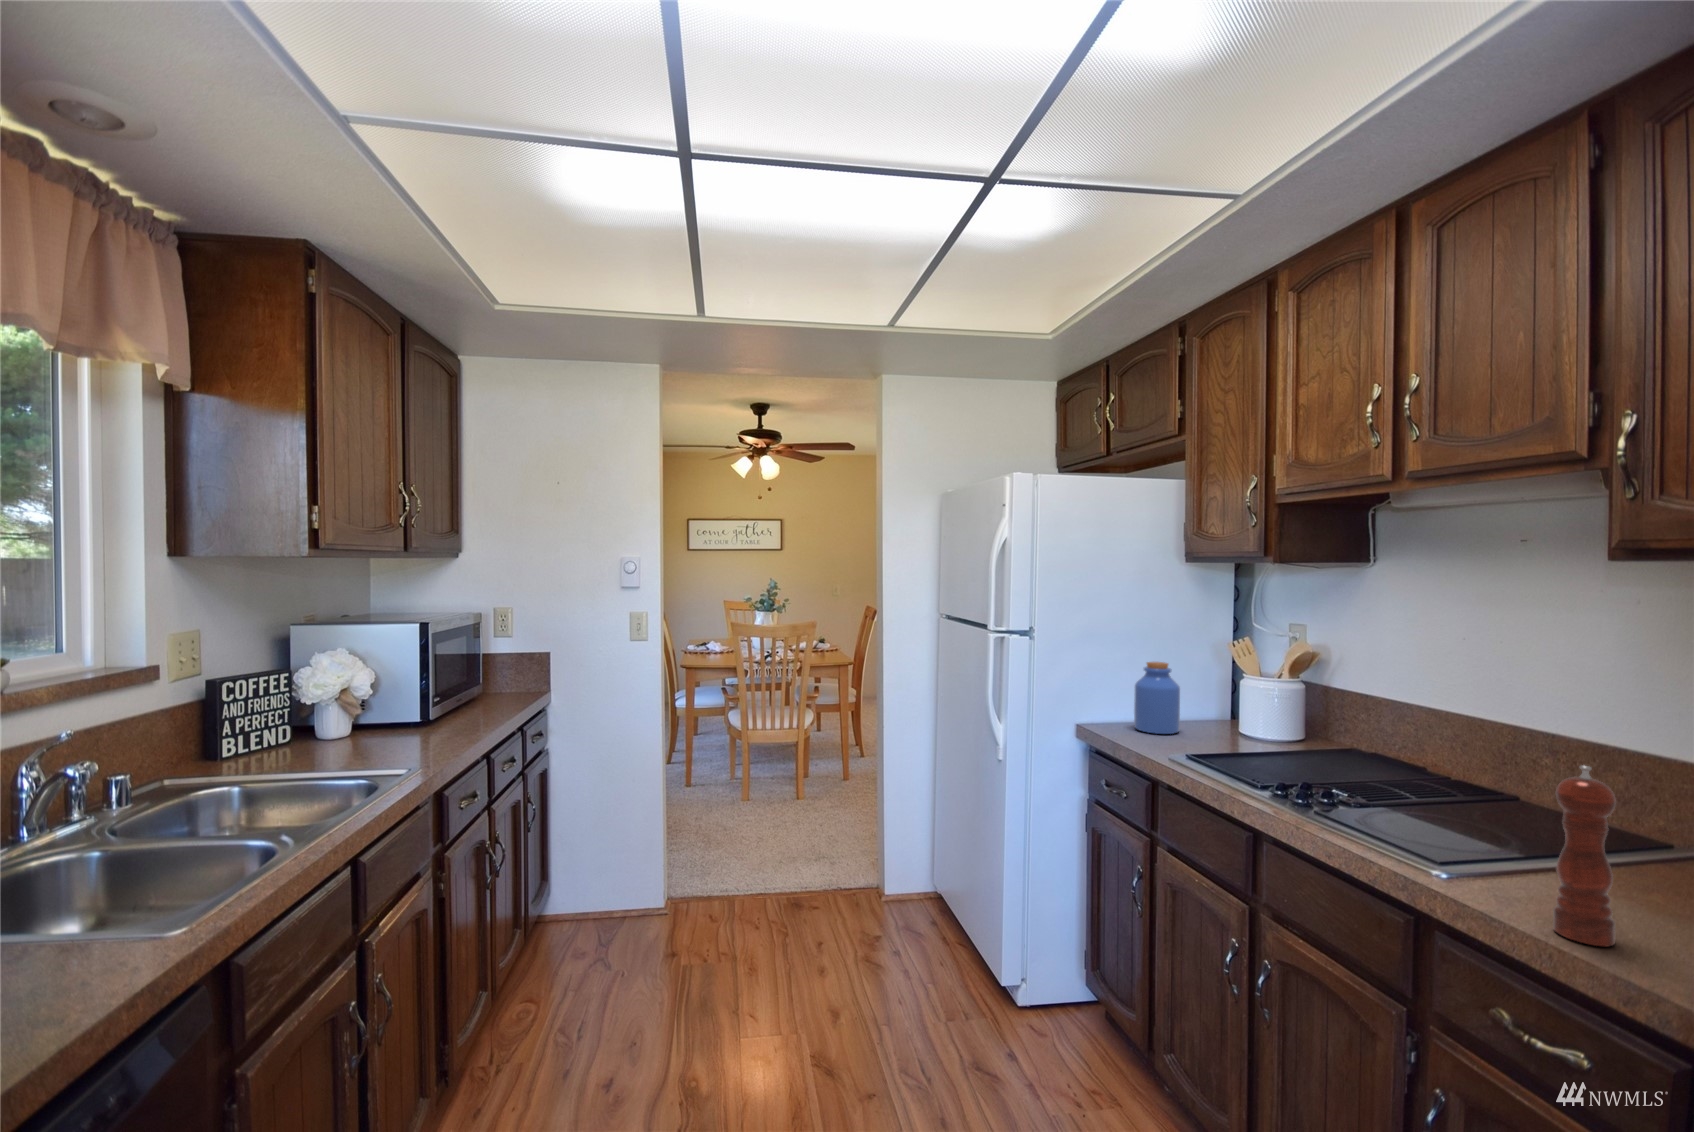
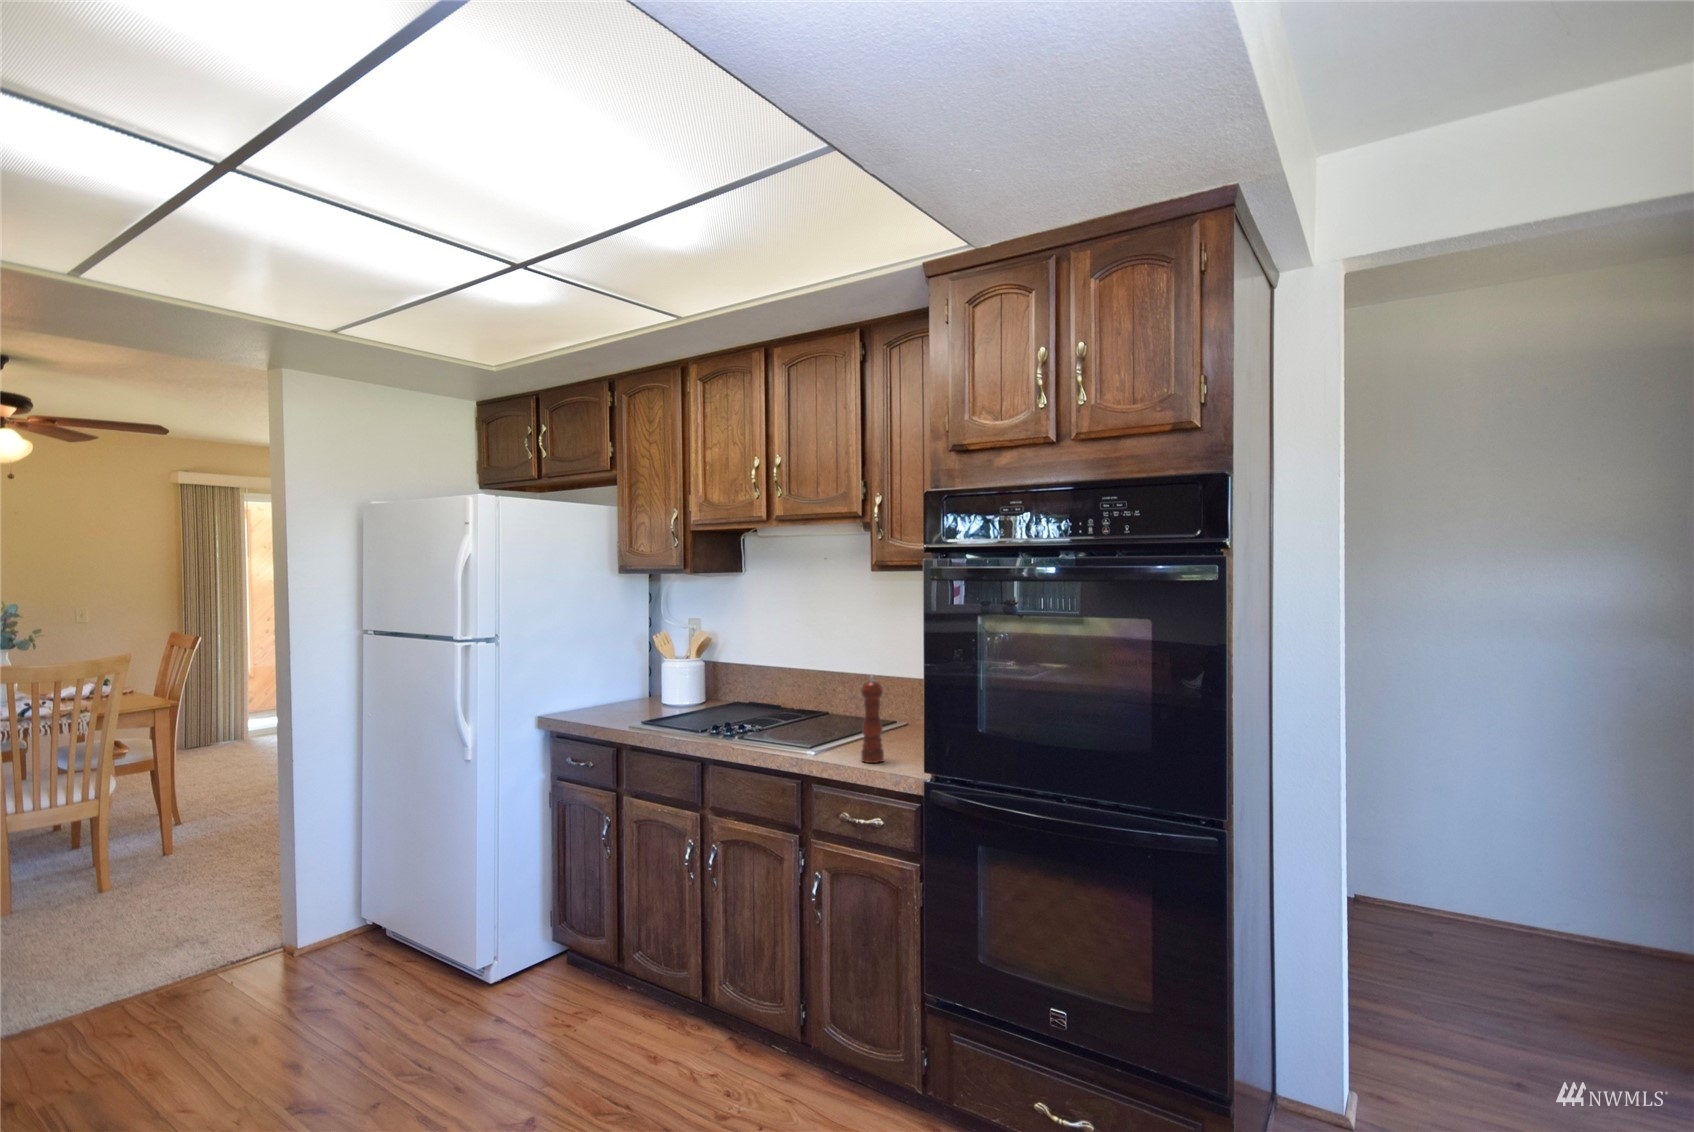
jar: present [1134,662,1180,734] -> none [586,656,622,714]

